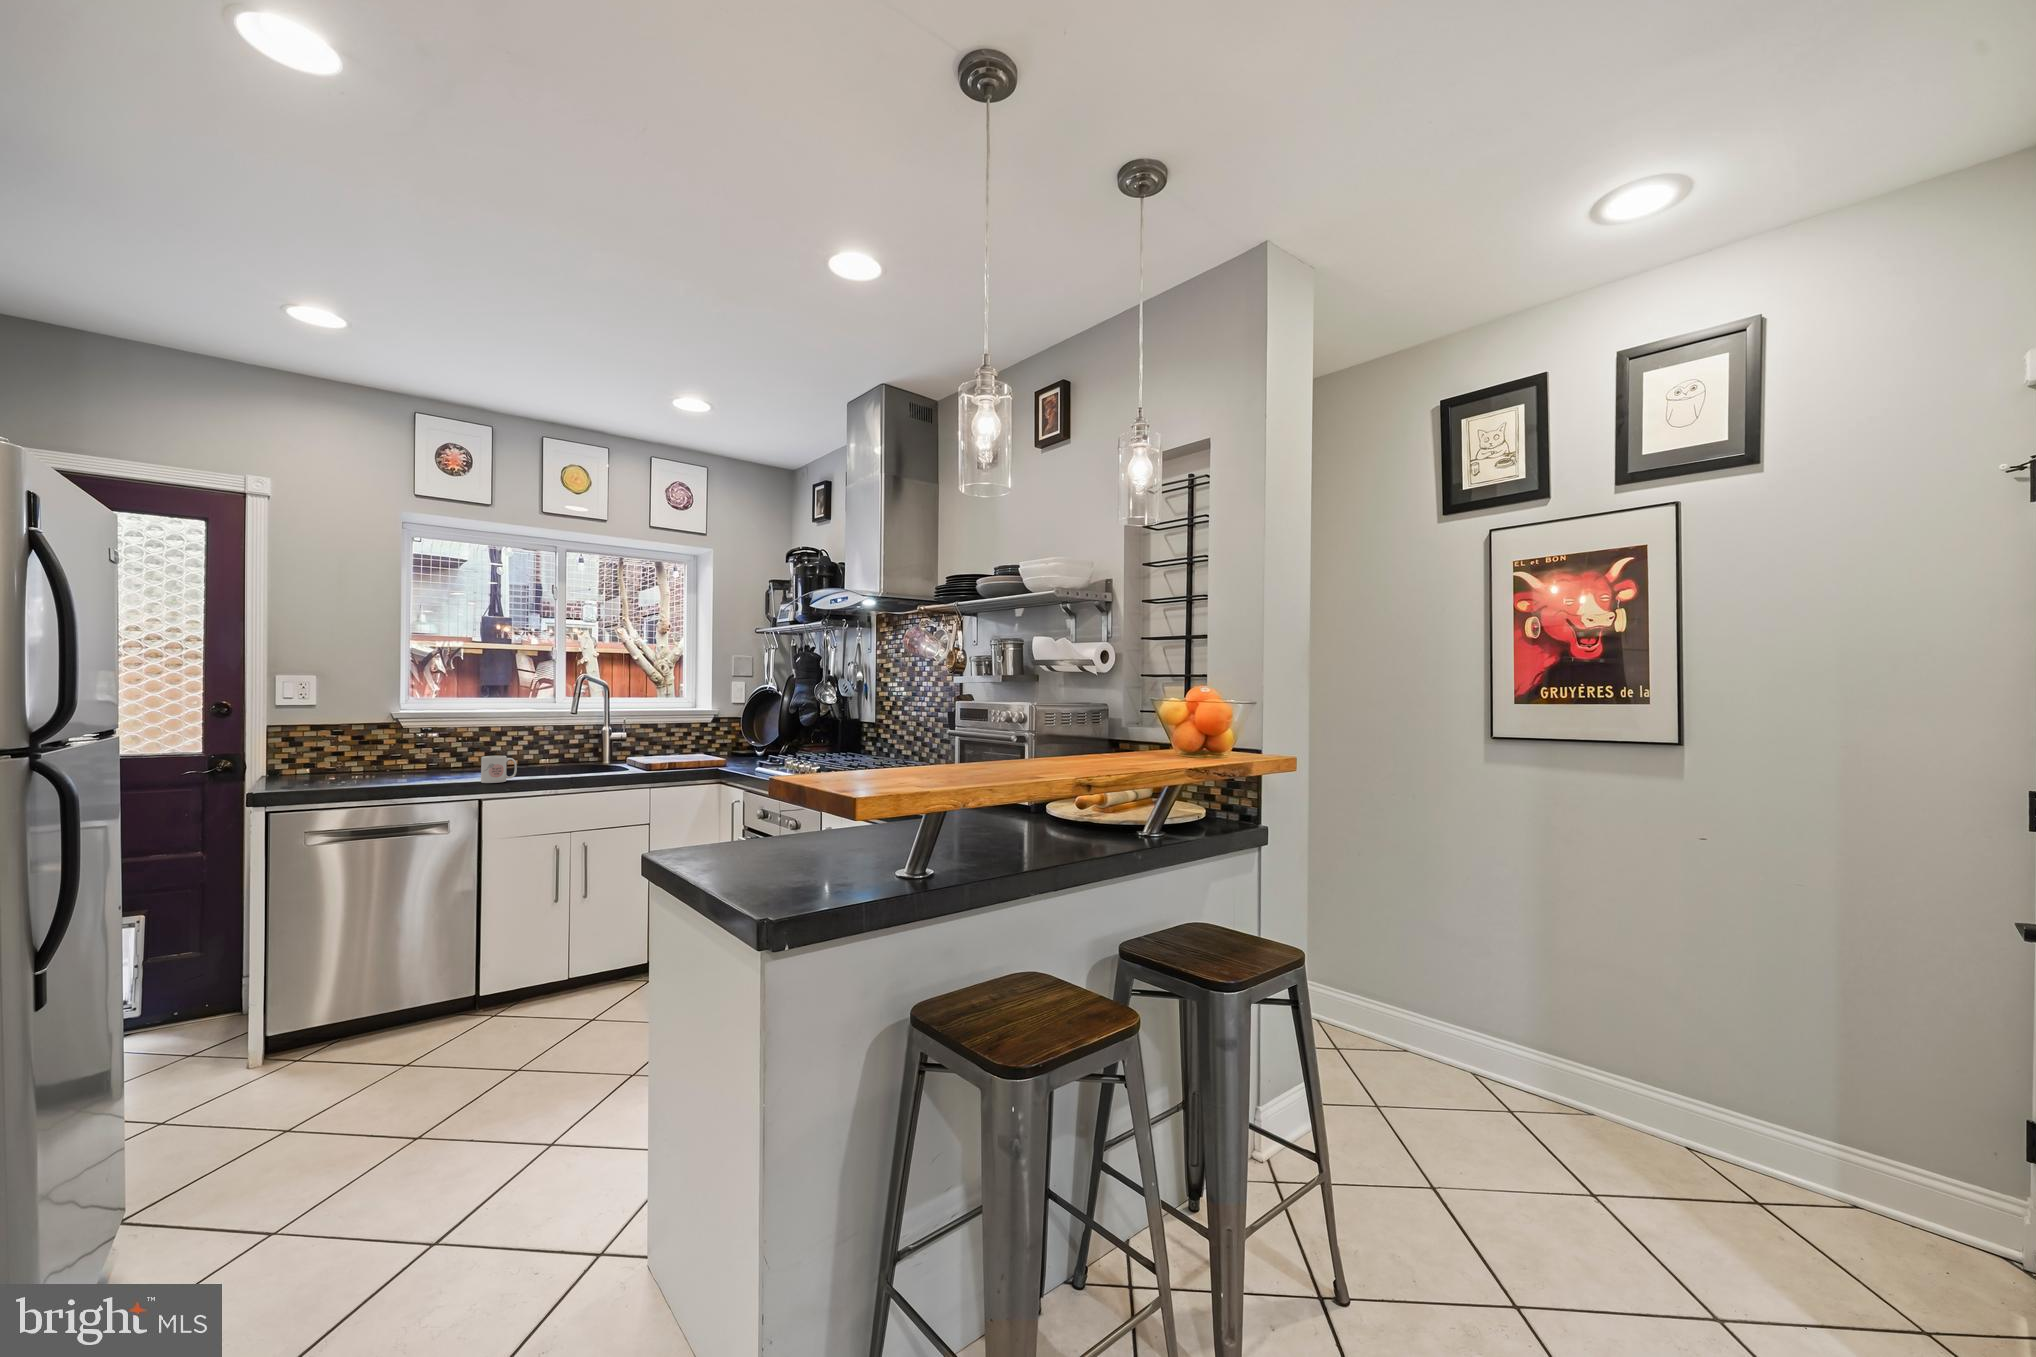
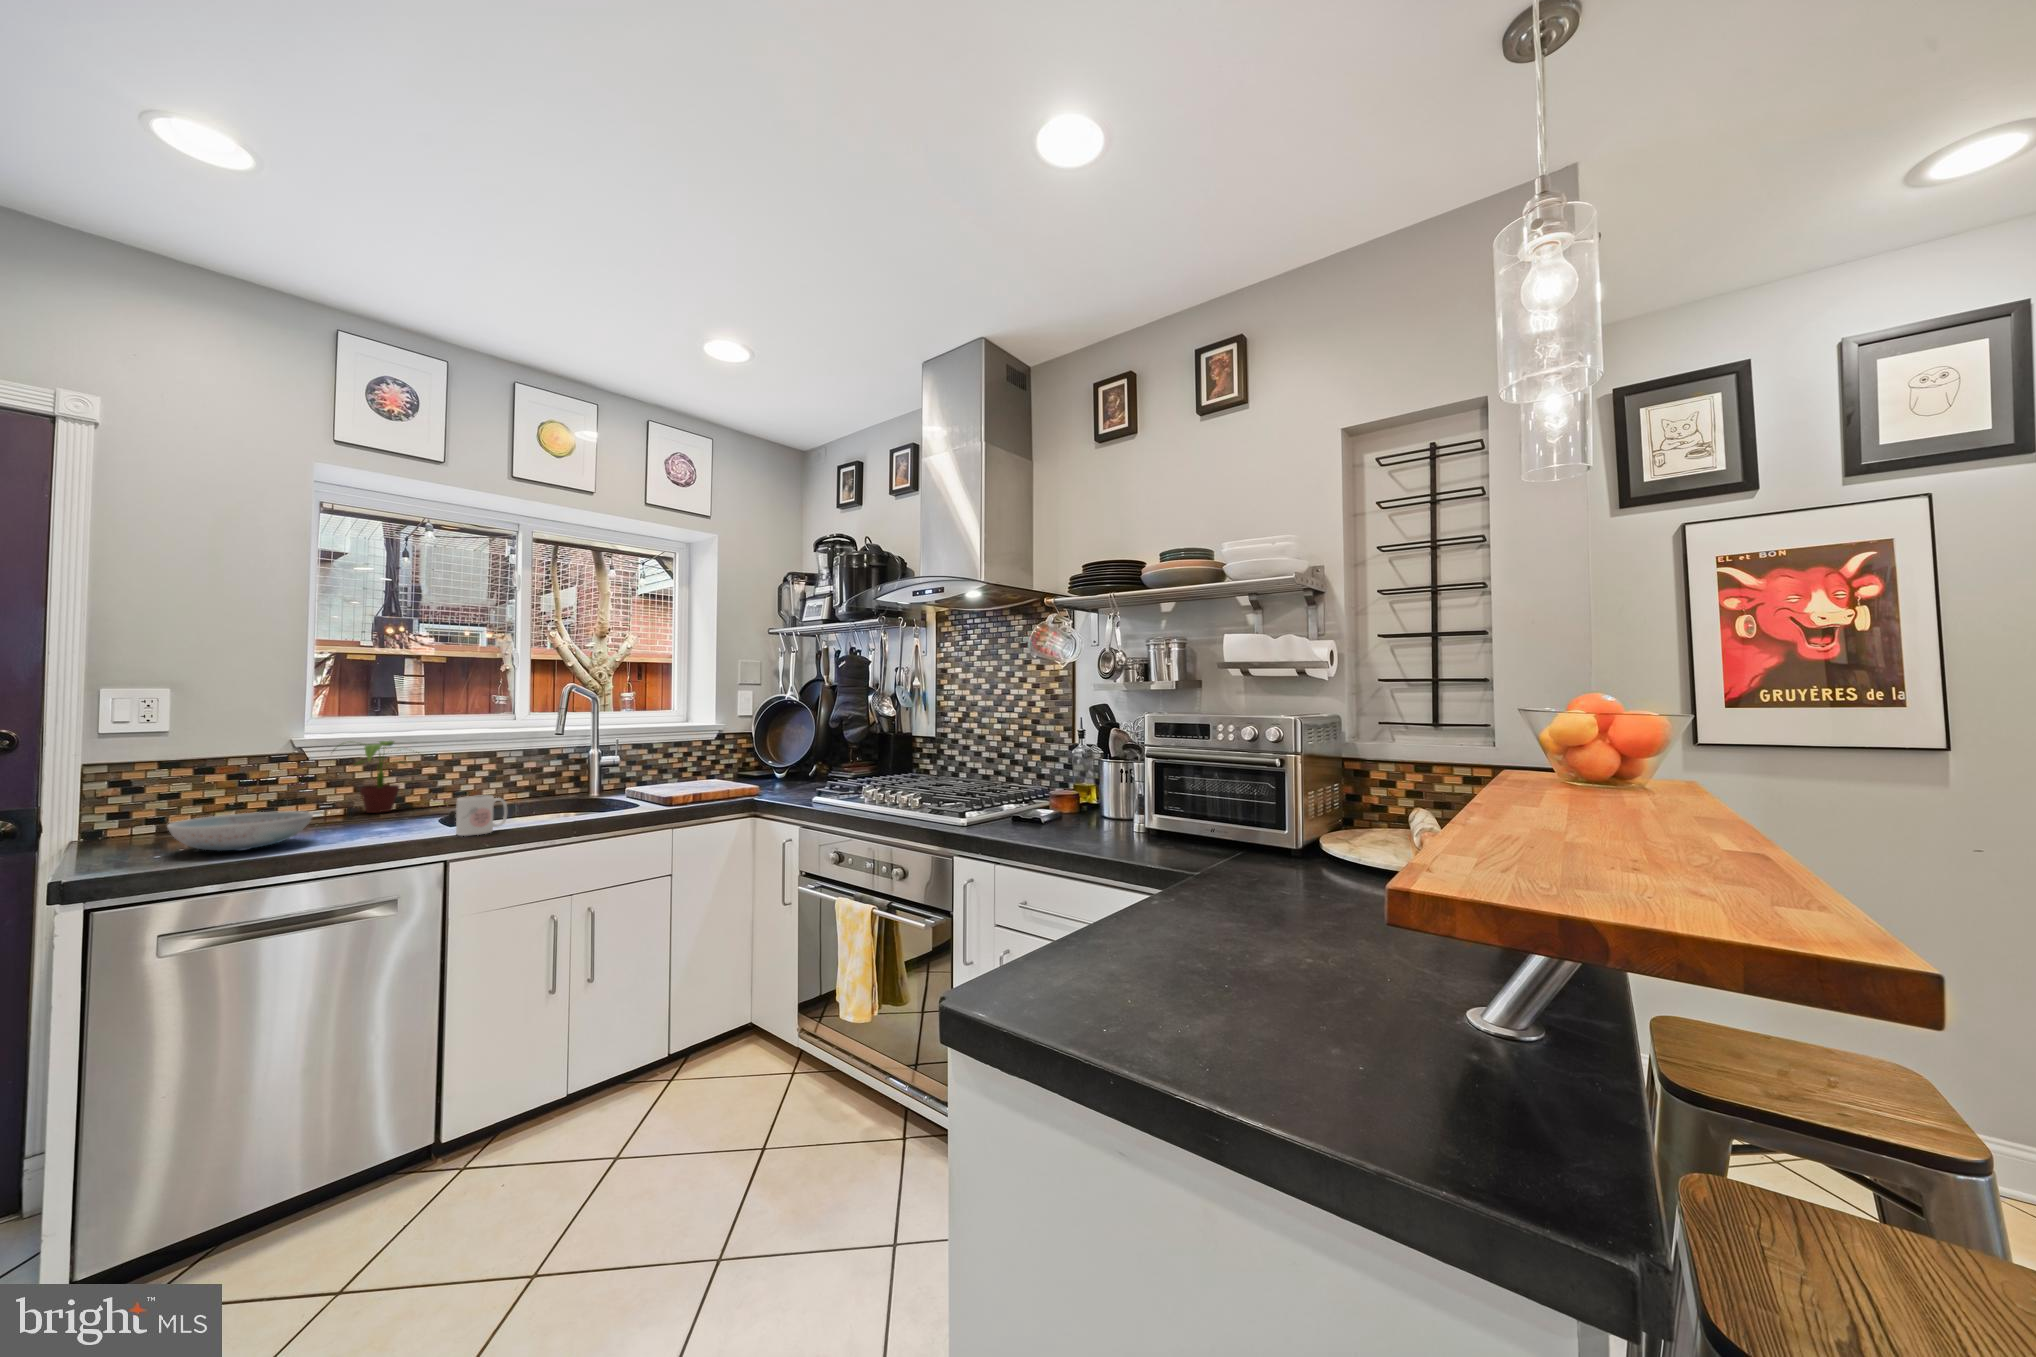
potted plant: none [416,716,478,767] -> present [354,741,417,813]
dish: none [307,762,393,785] -> present [167,811,313,851]

